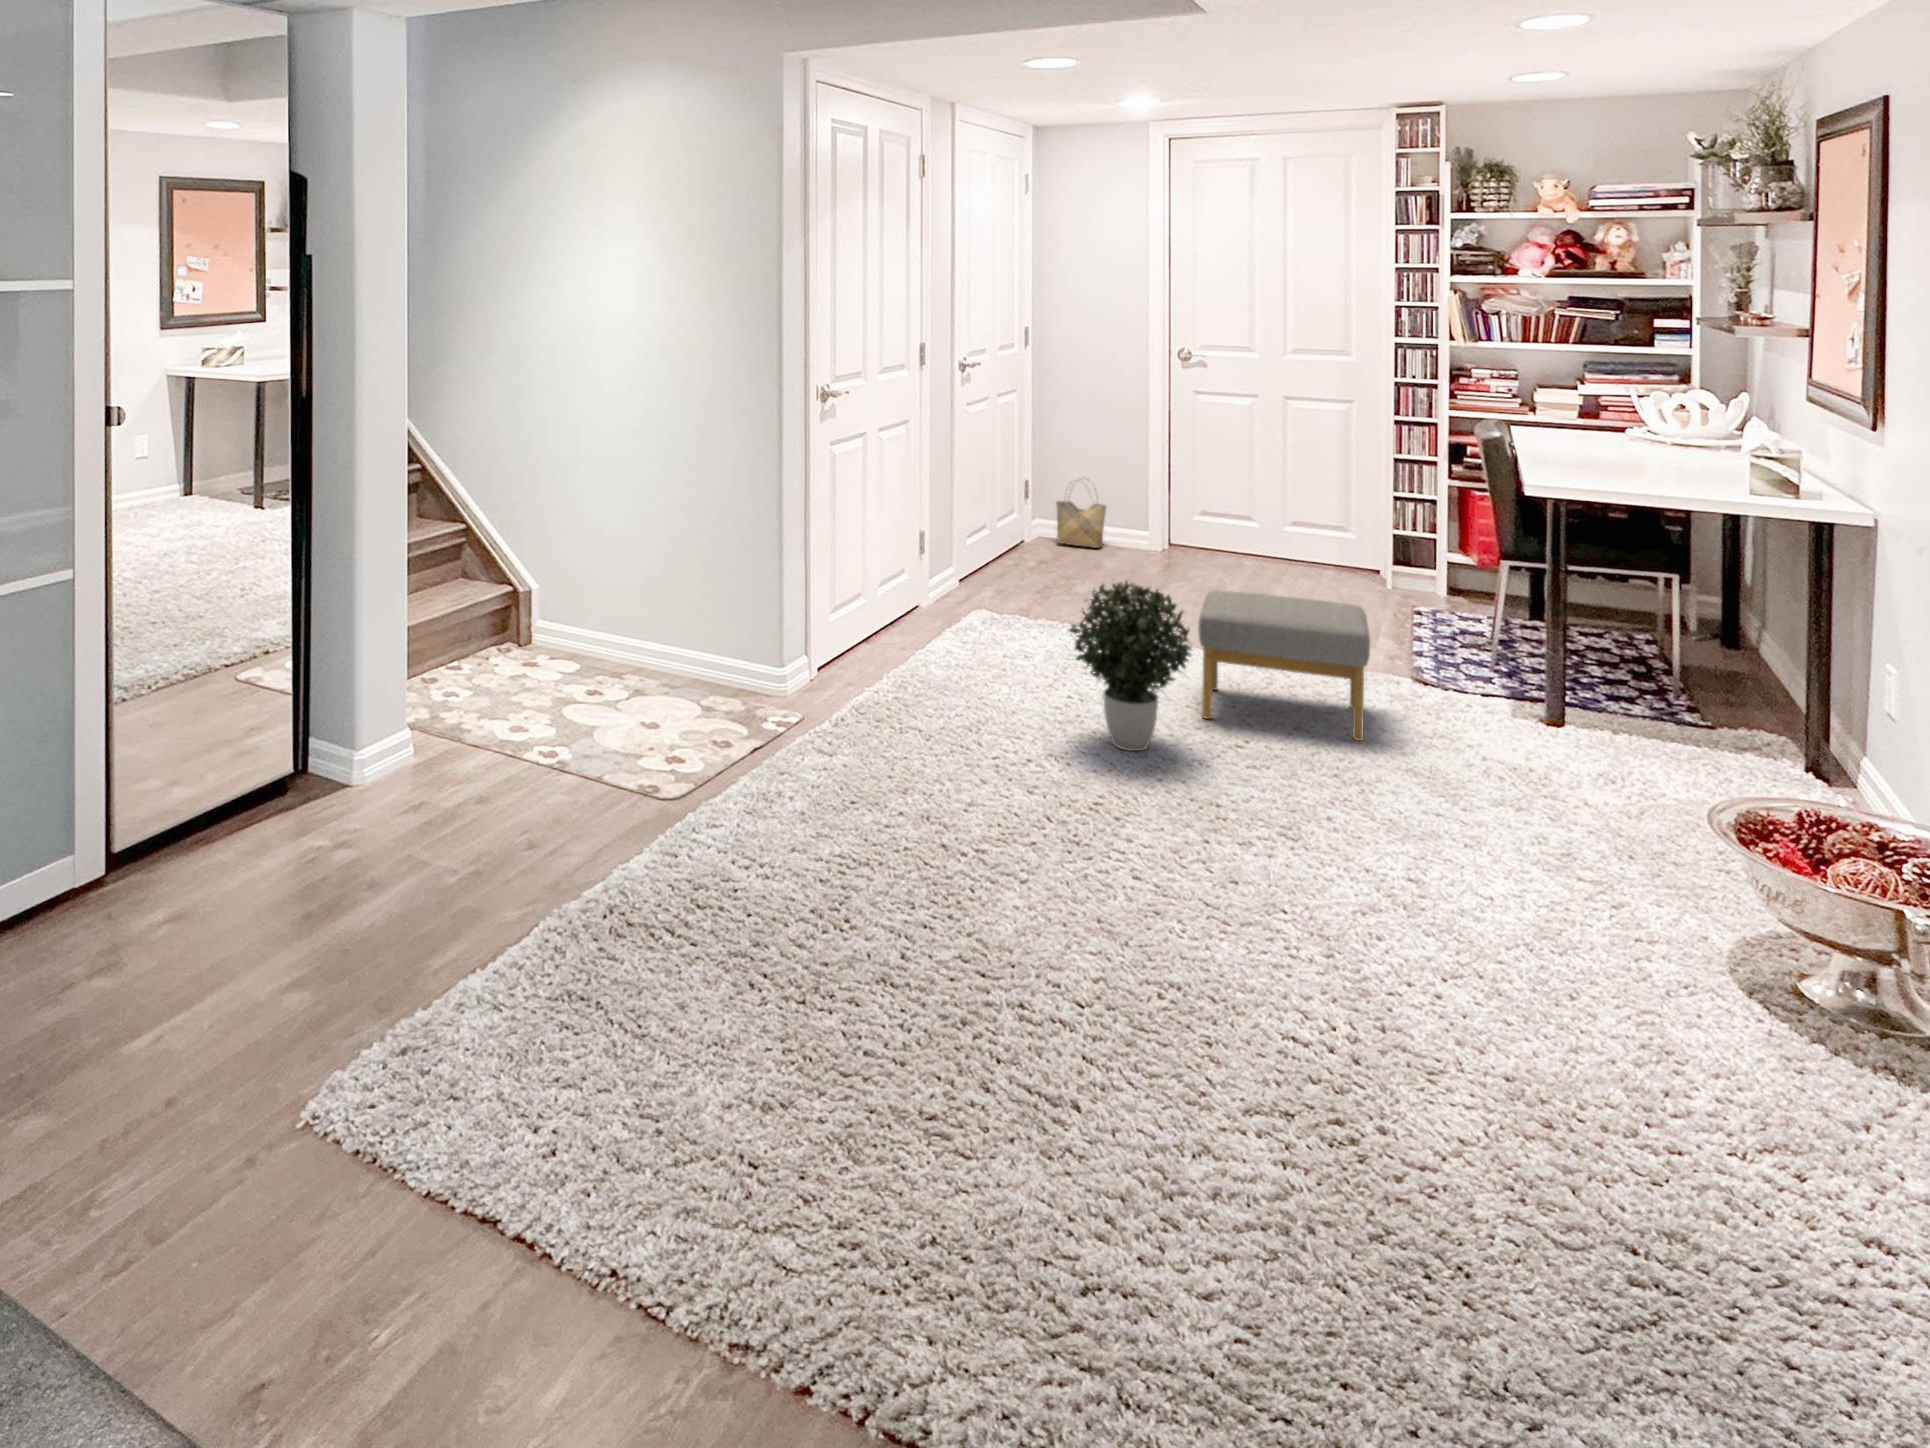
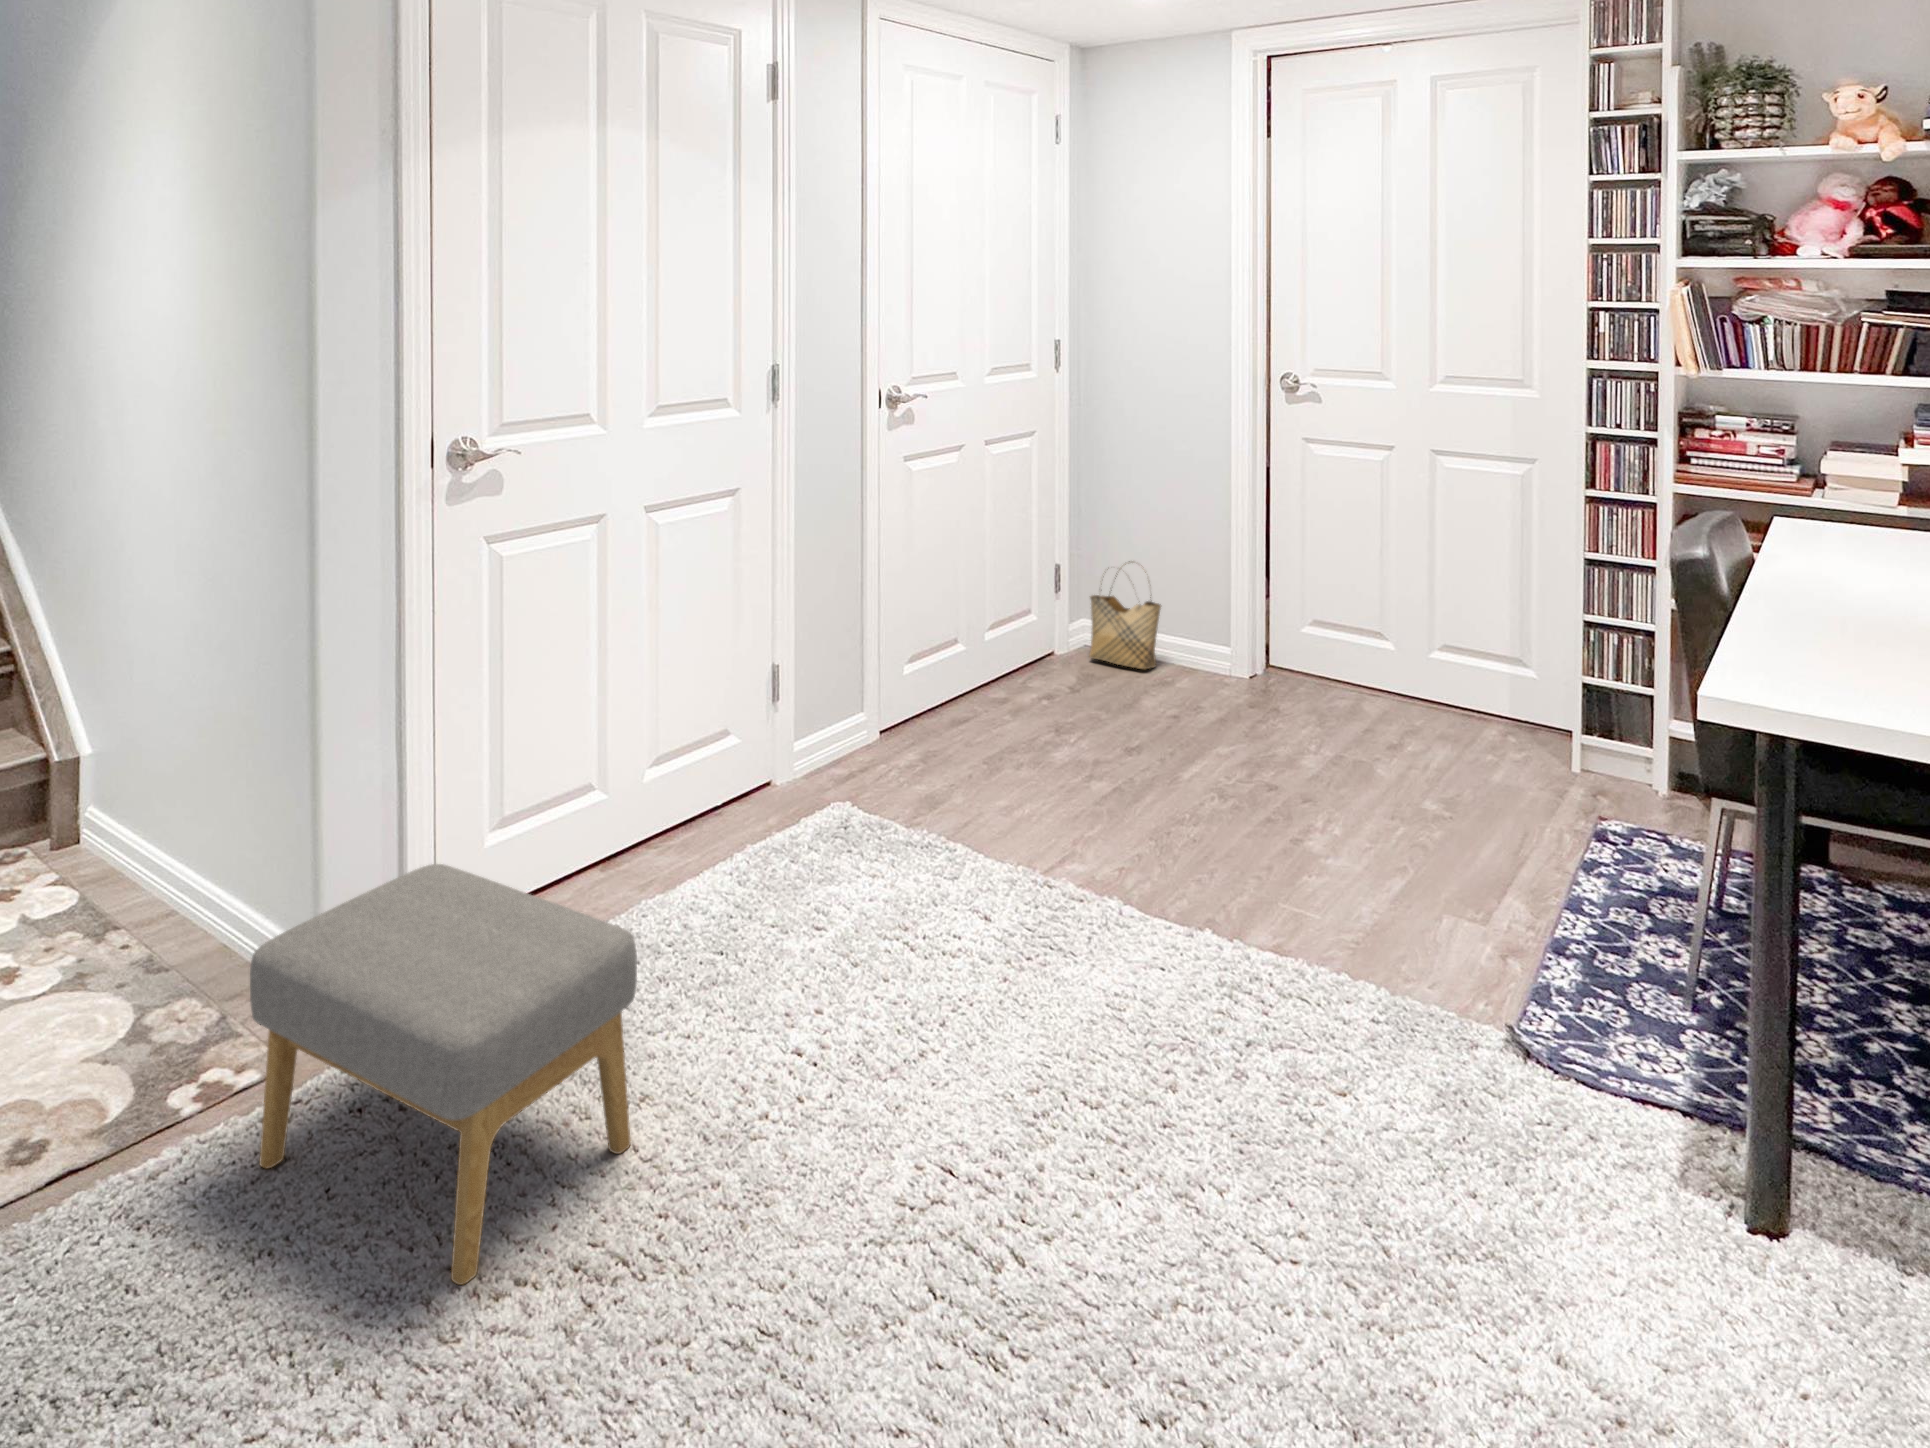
potted plant: present [1069,581,1191,751] -> none [671,866,925,1256]
footstool: present [1198,590,1370,741] -> present [250,864,637,1285]

